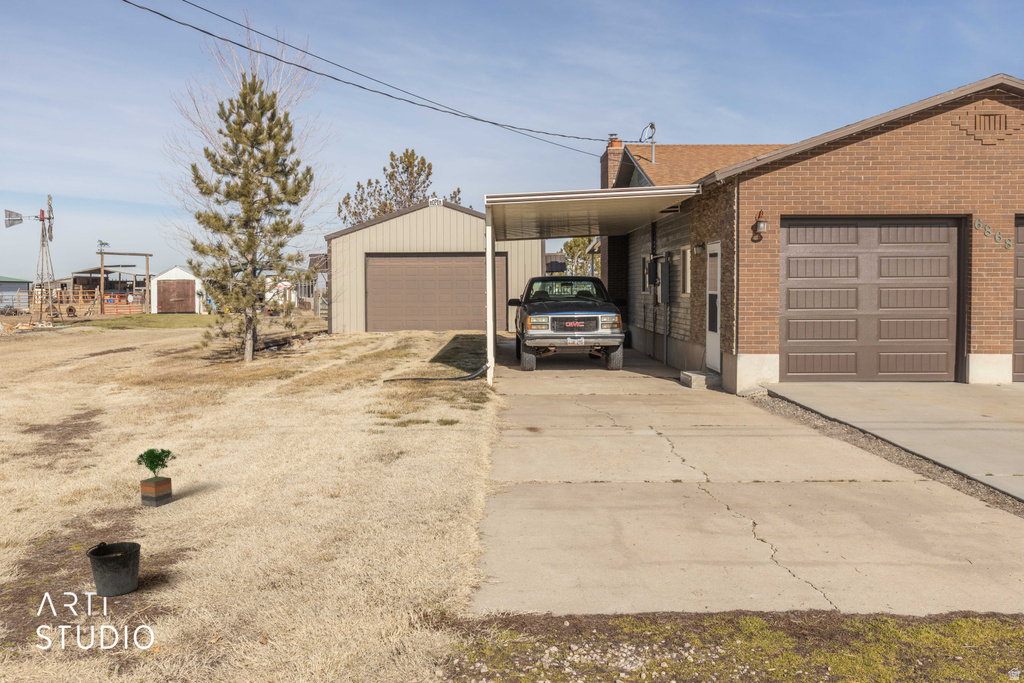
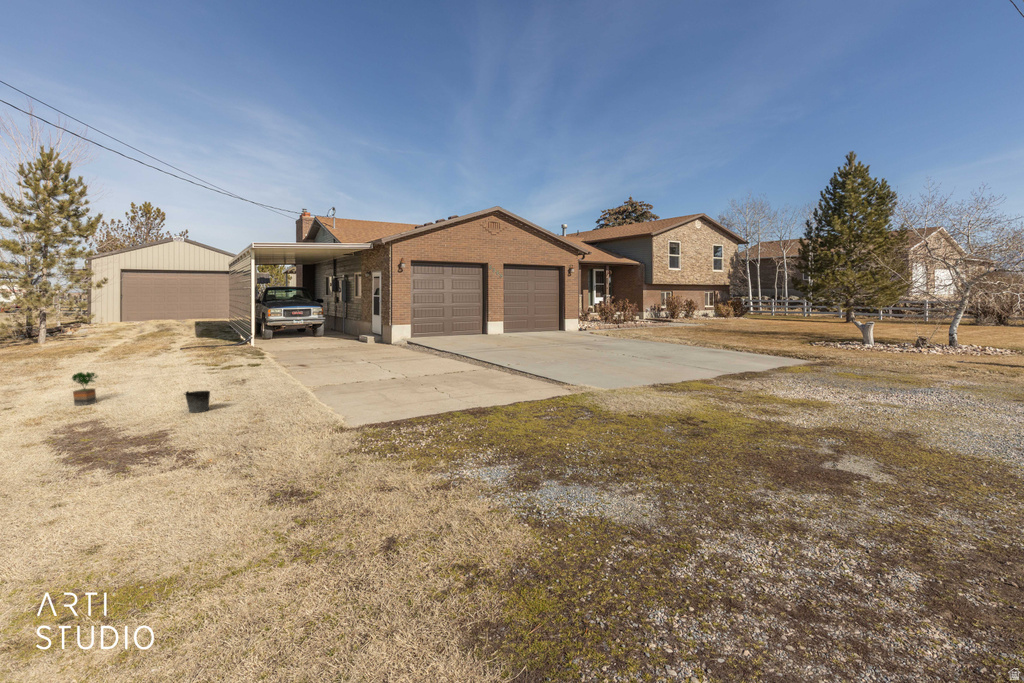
bucket: present [86,542,141,596] -> present [184,391,210,413]

